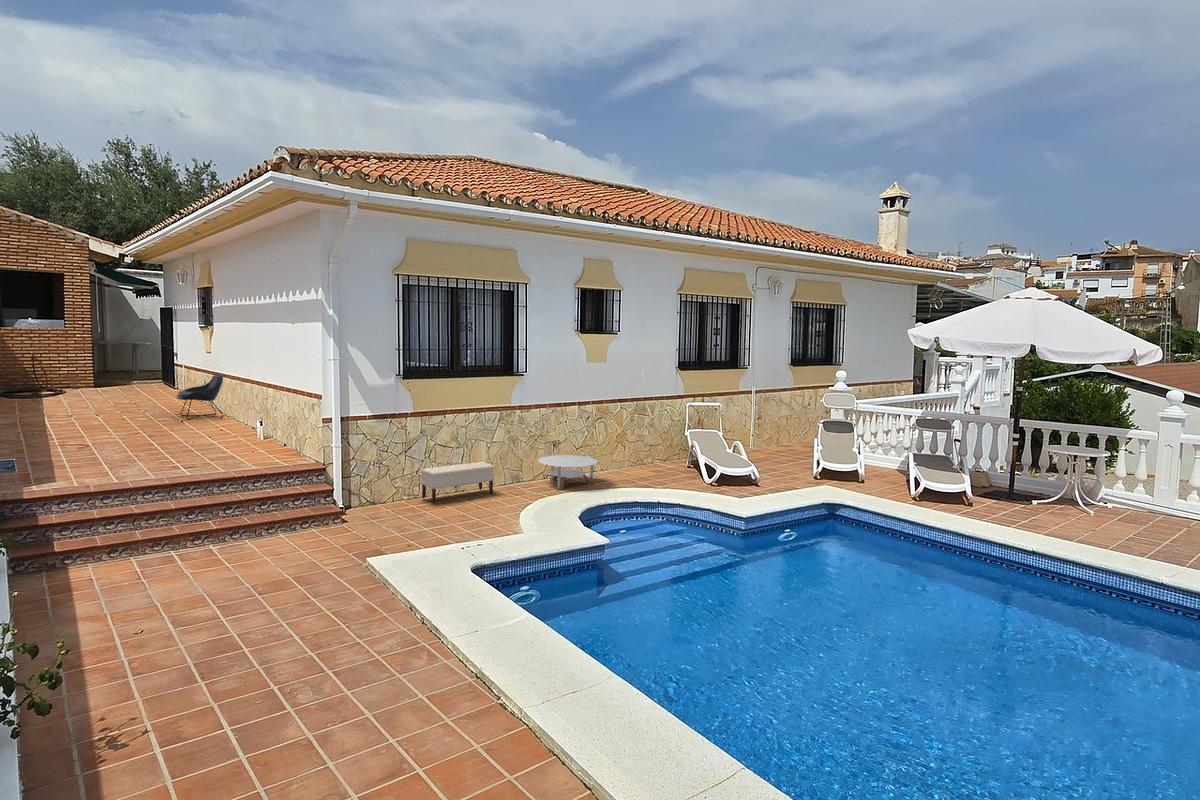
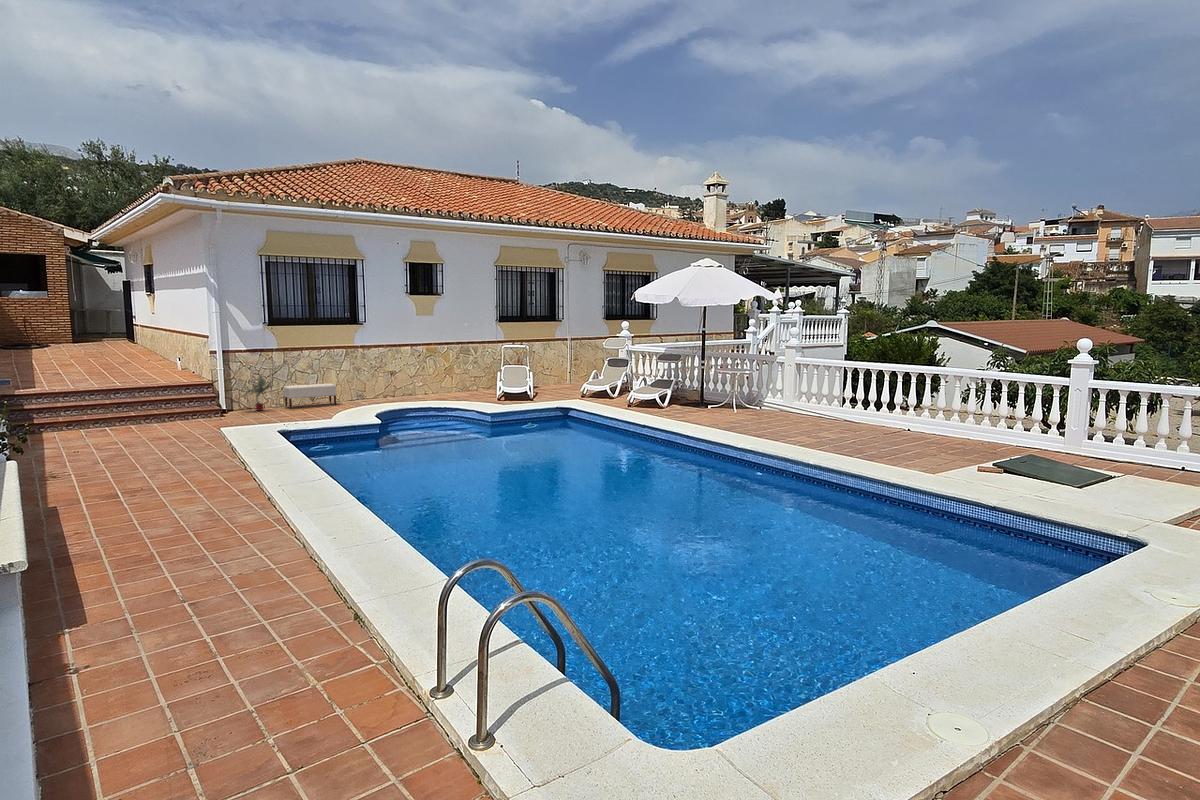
lounge chair: present [177,374,223,420] -> none [127,329,162,362]
potted tree: none [368,451,413,509] -> present [244,376,274,411]
round table: present [538,455,598,490] -> none [374,381,417,403]

